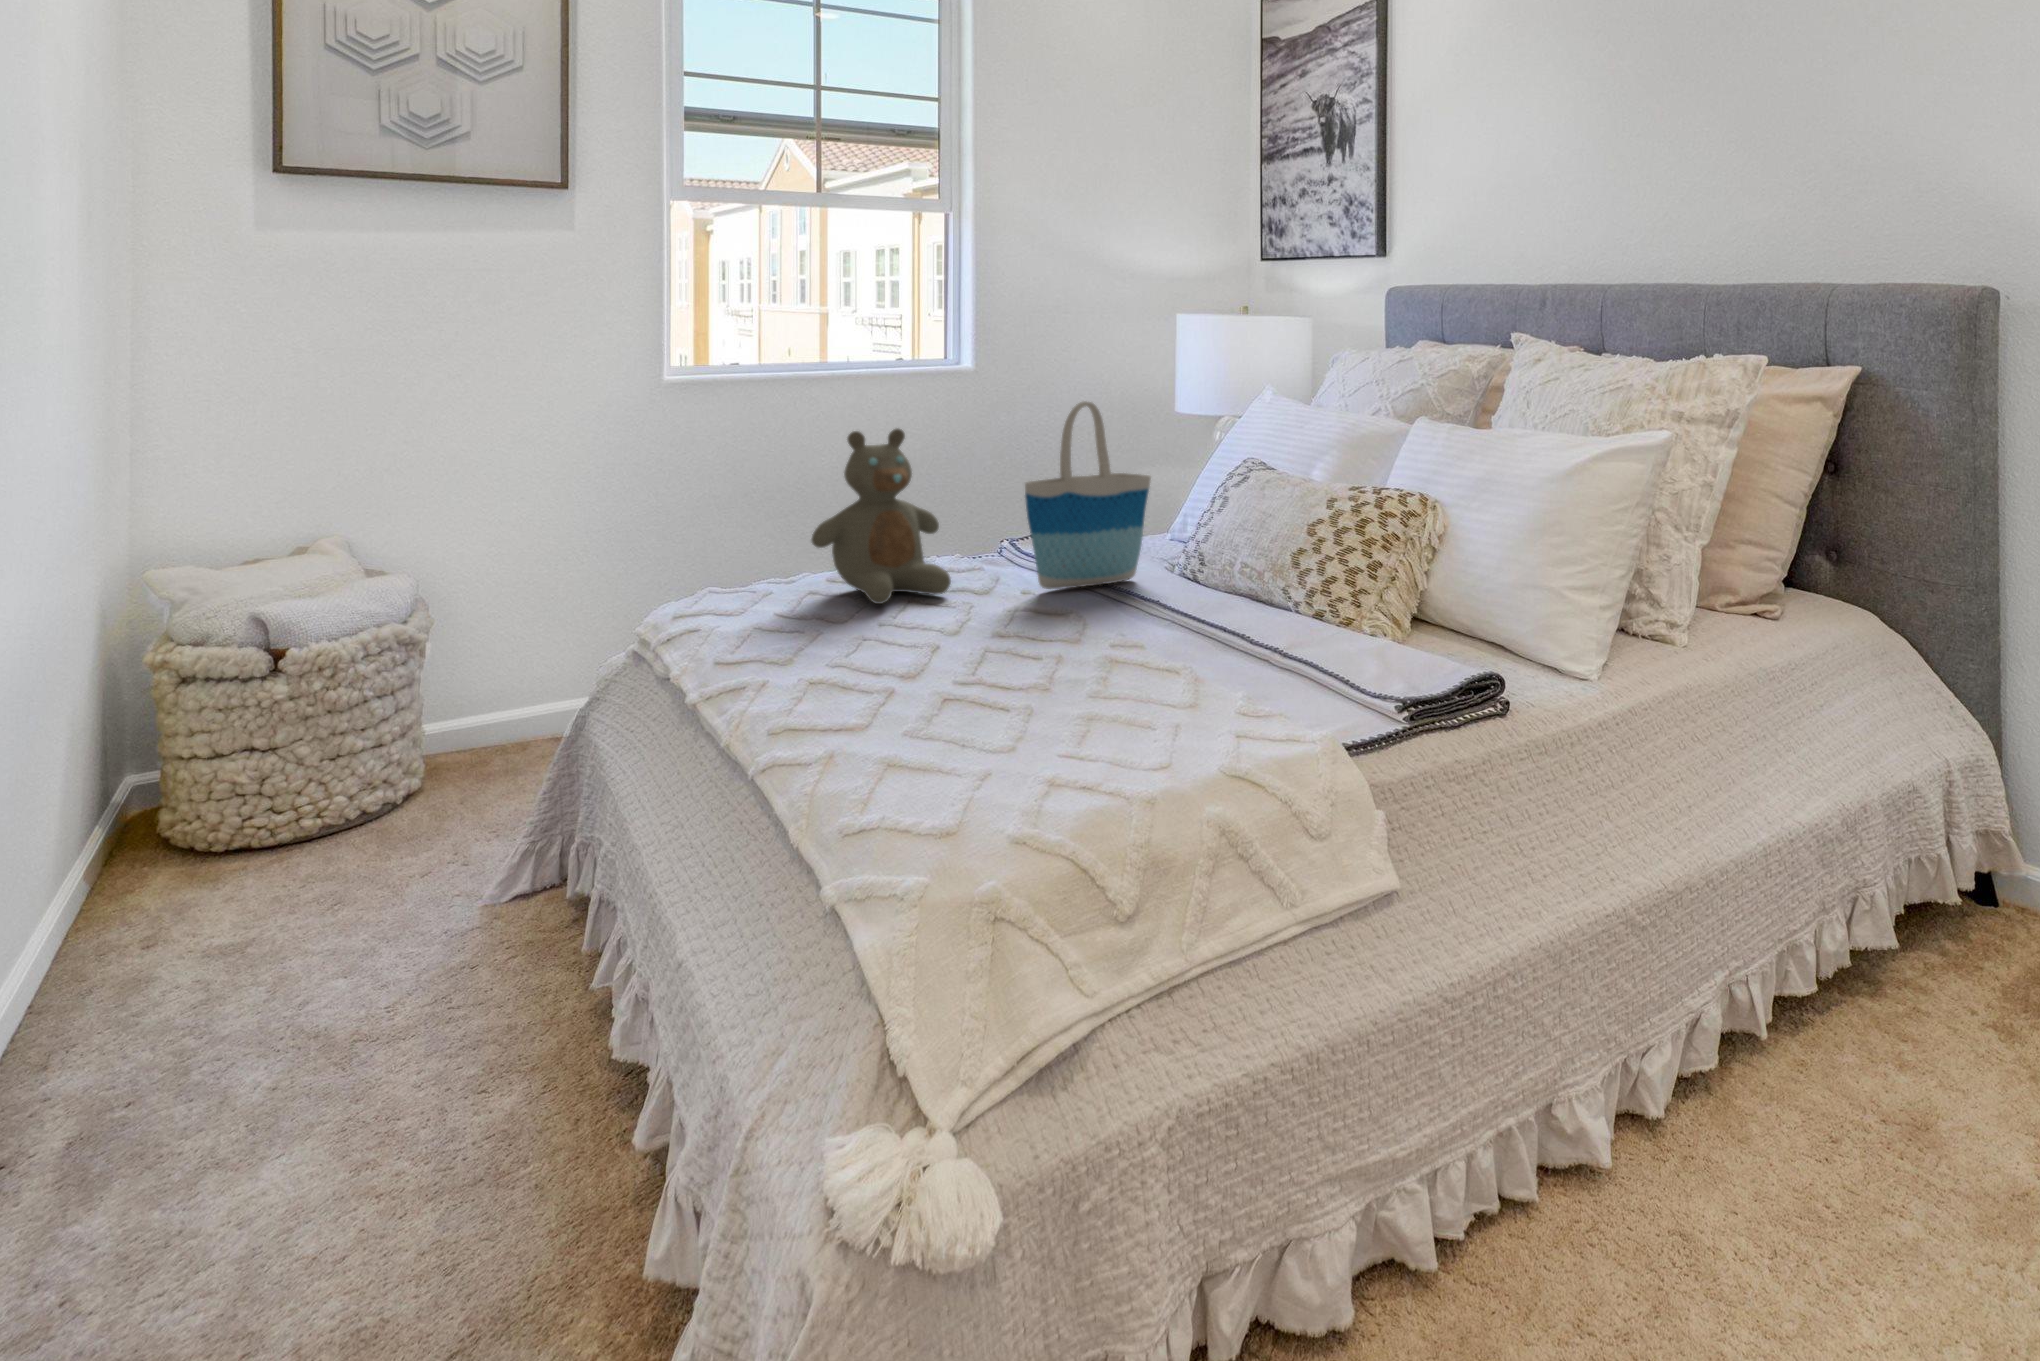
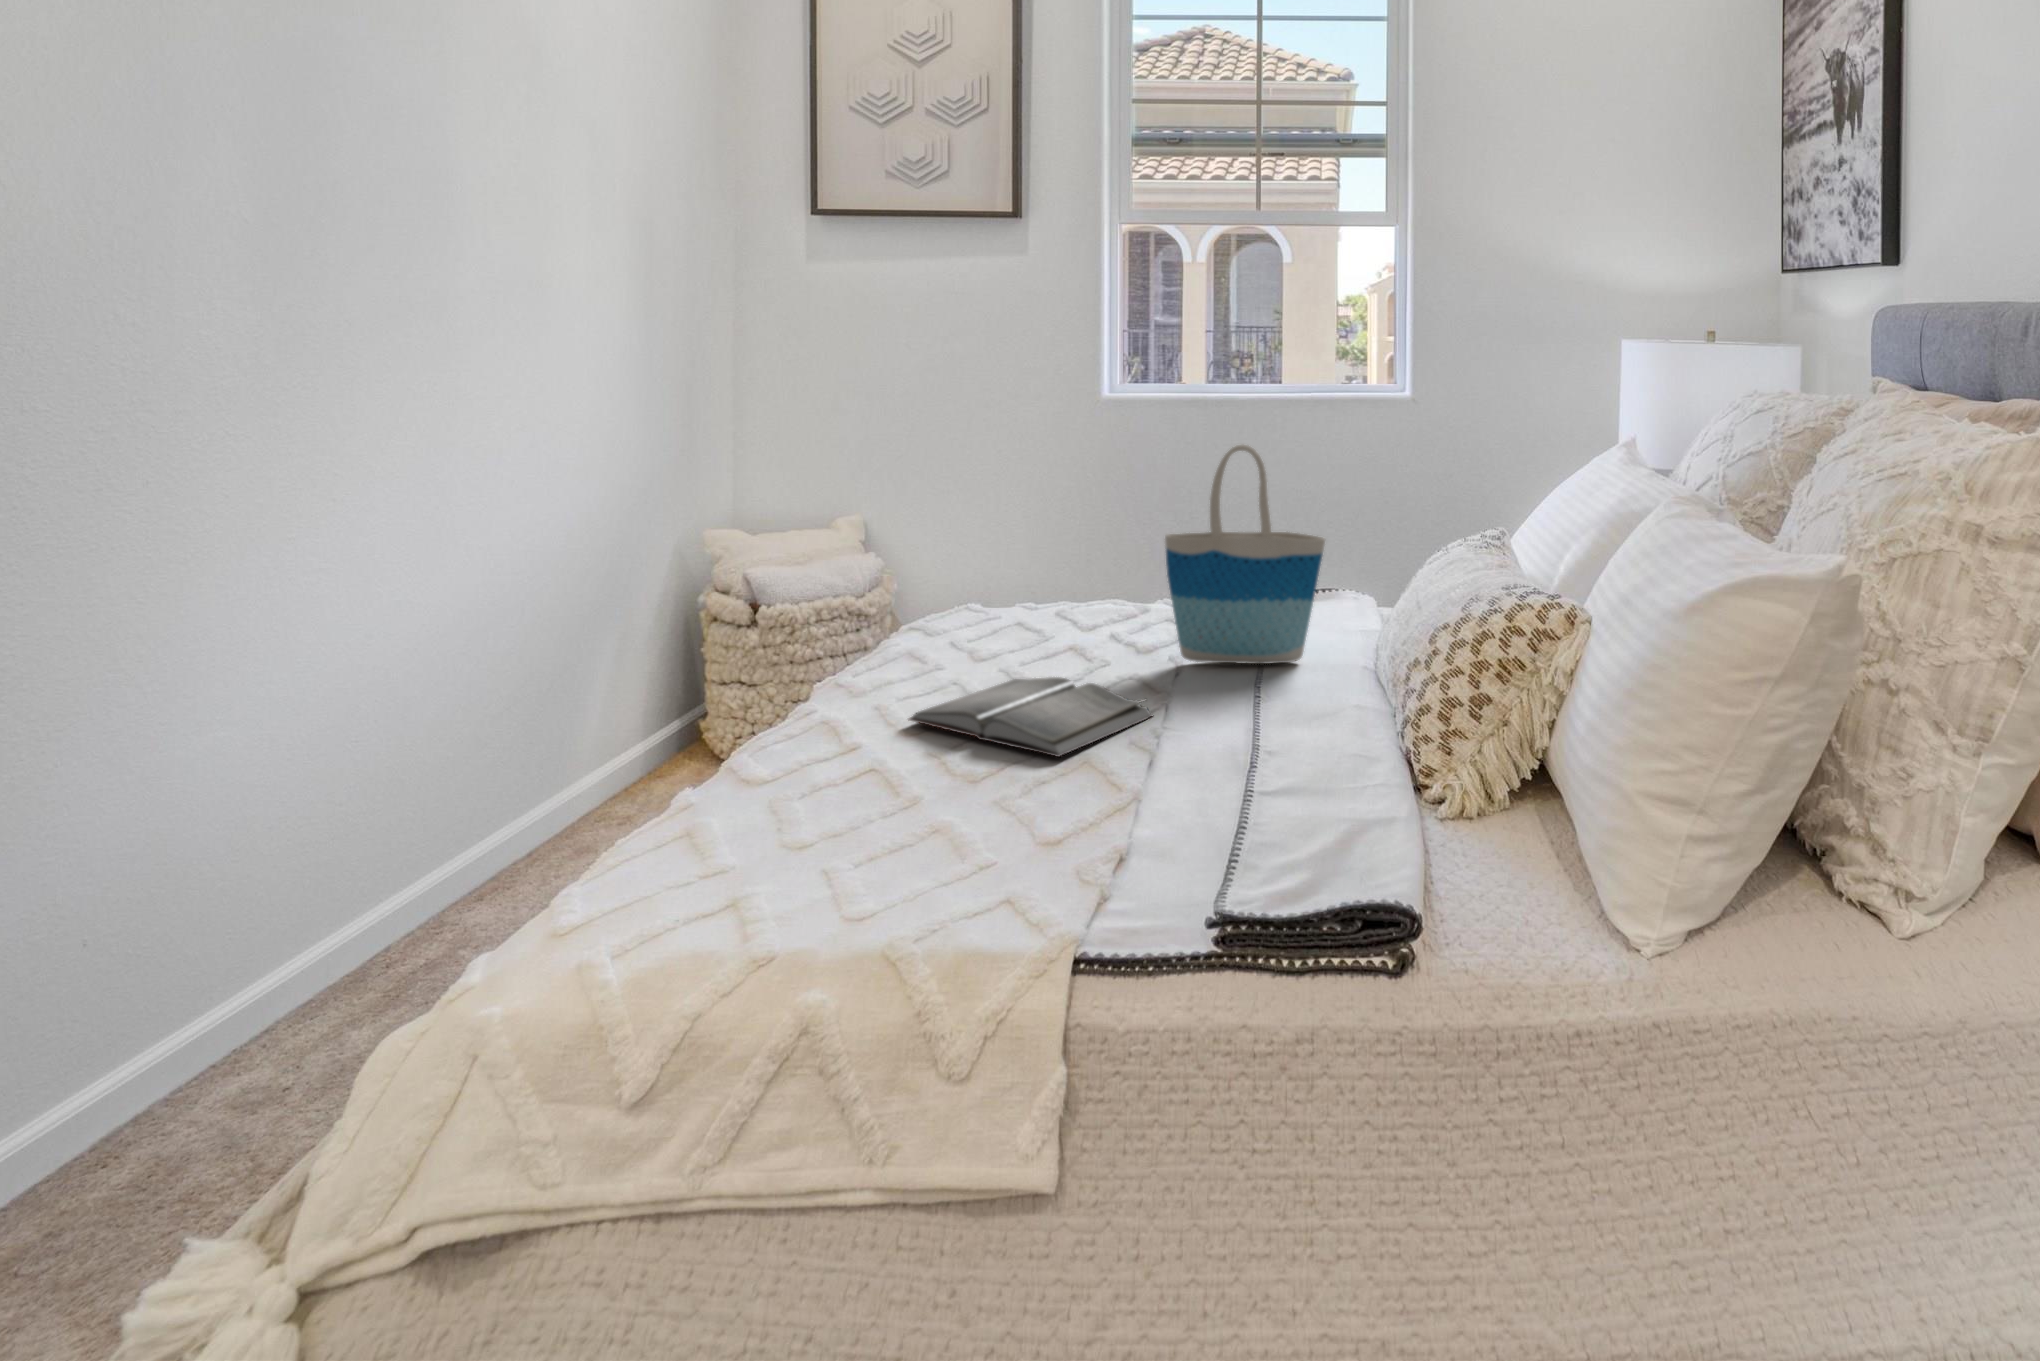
teddy bear: present [812,429,951,604] -> none [977,462,1126,653]
hardback book: none [891,607,1088,657] -> present [909,677,1152,757]

